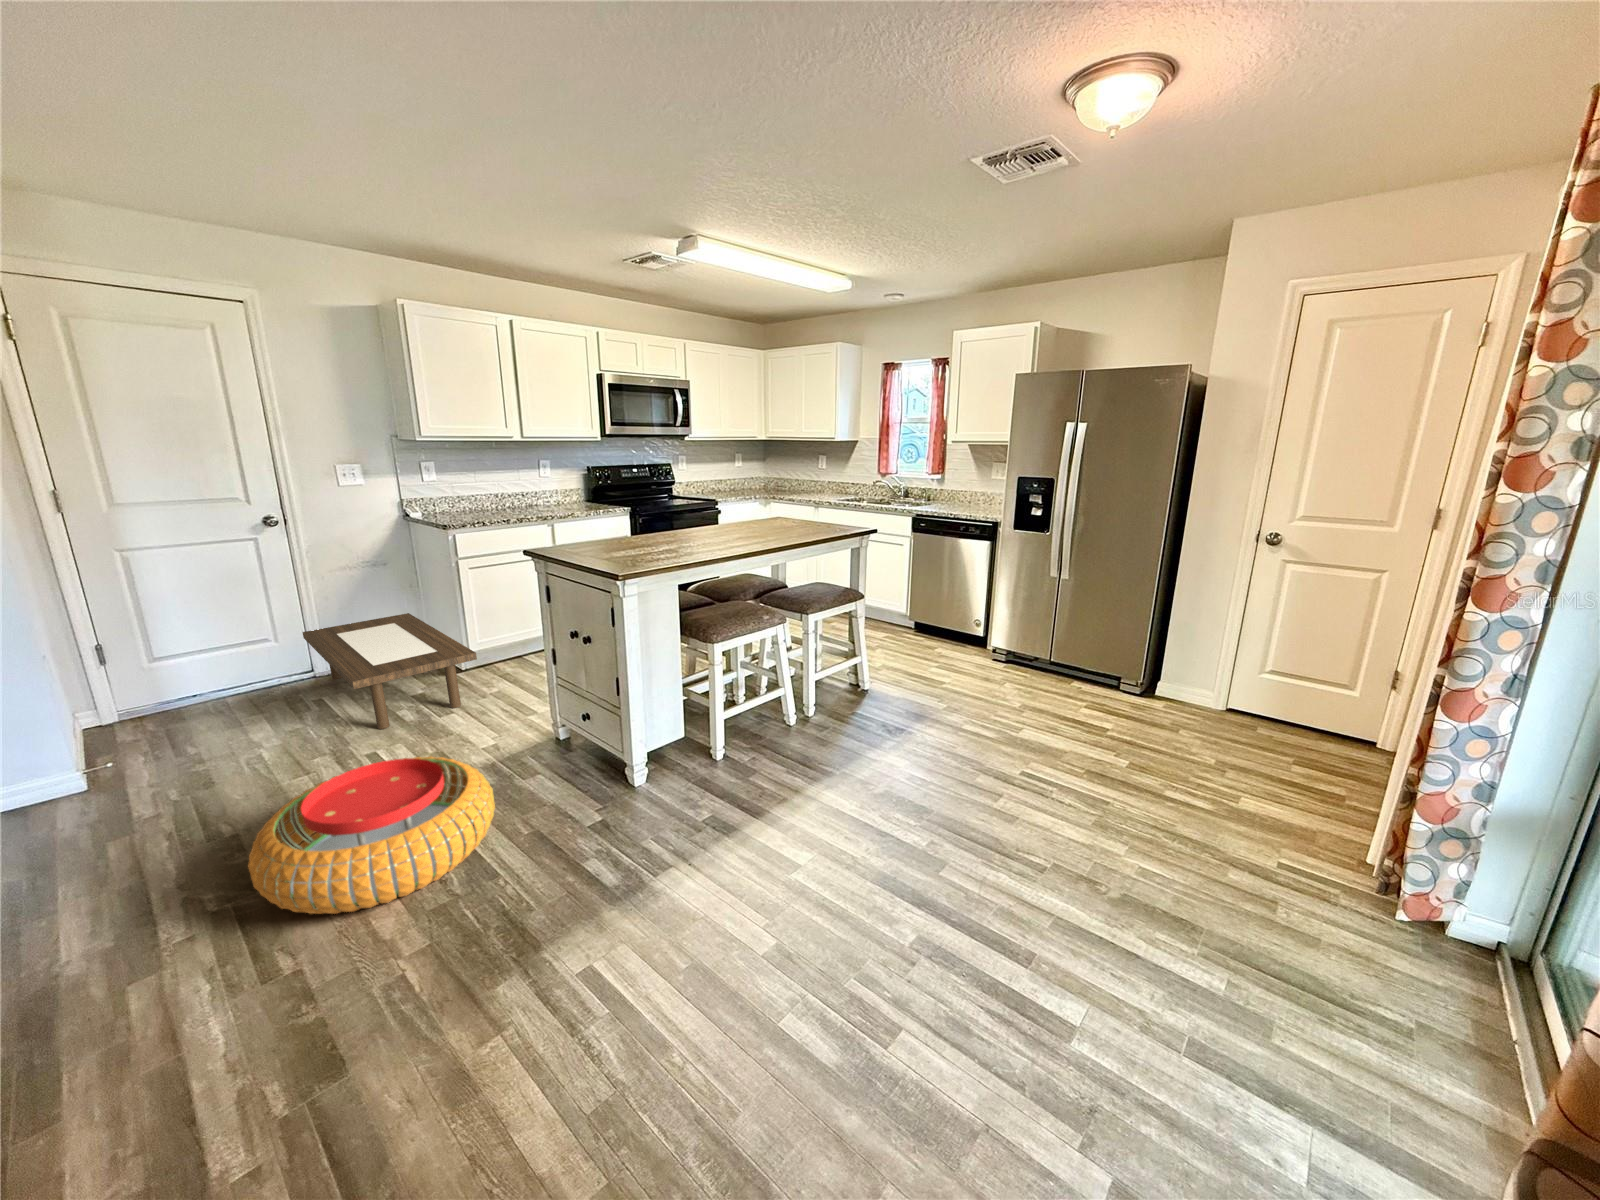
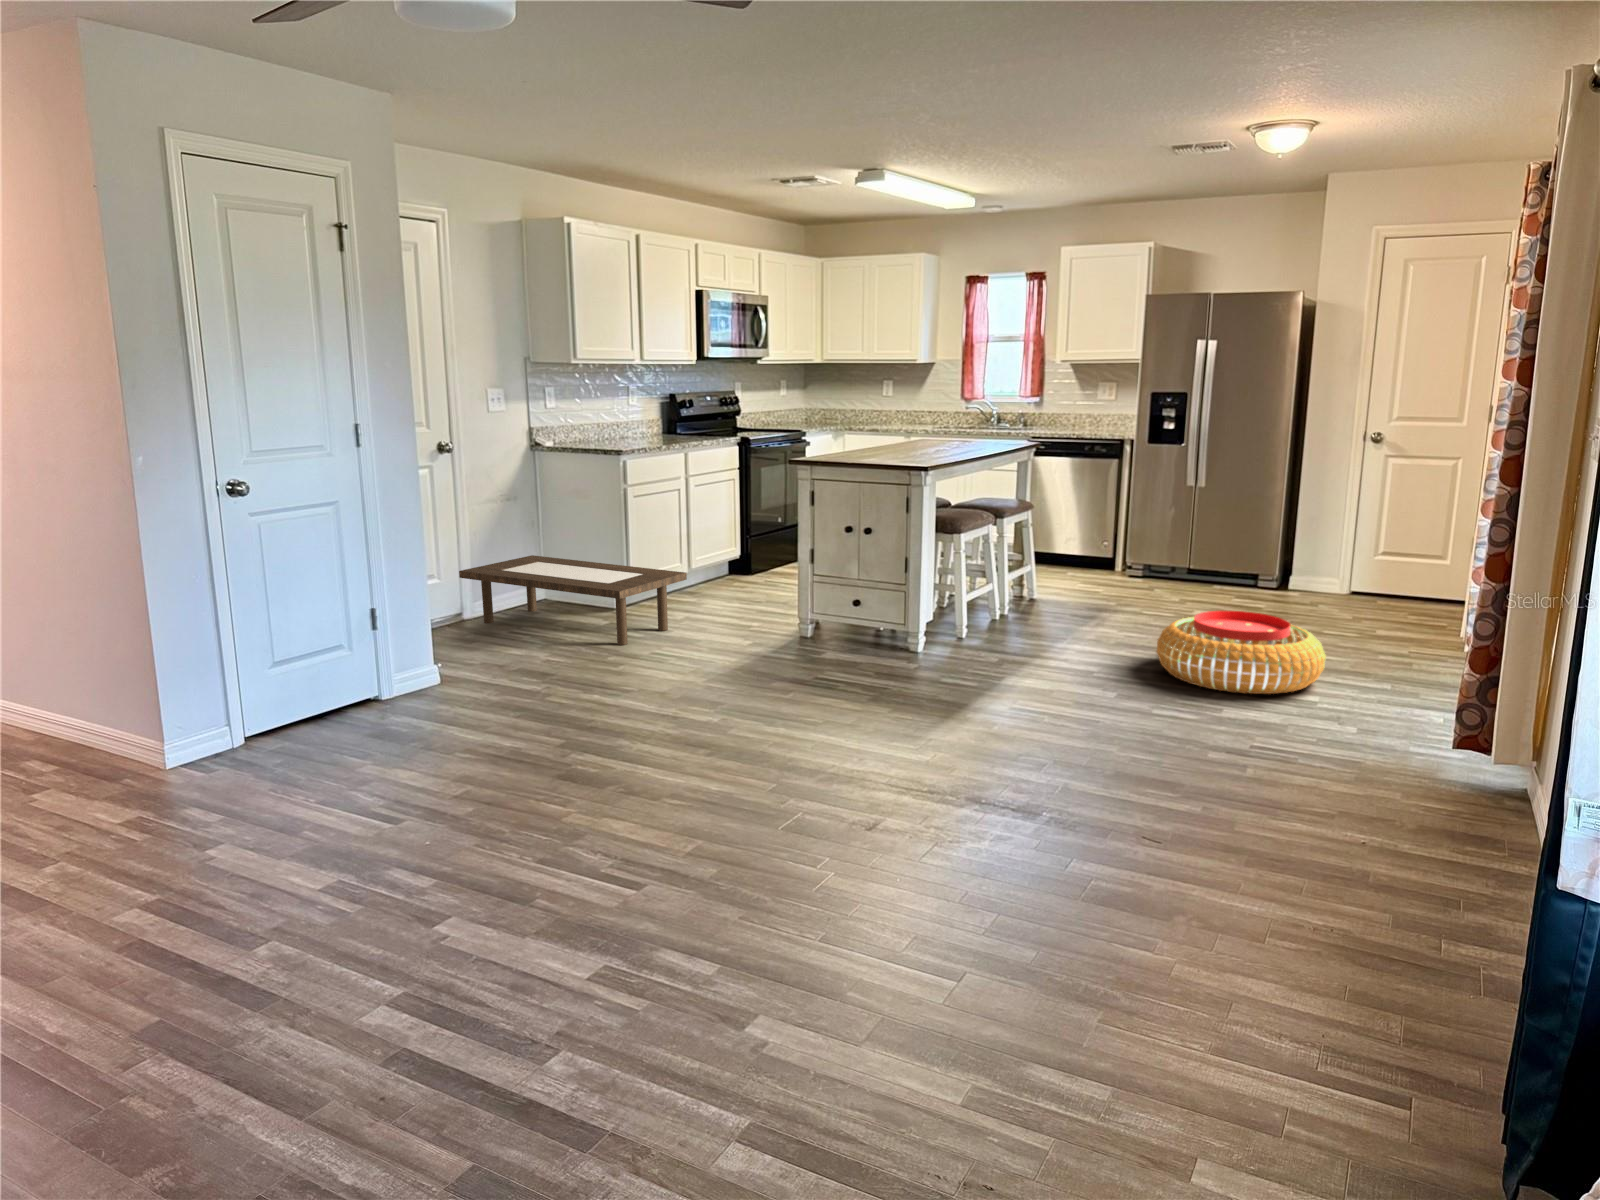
pouf: present [248,757,495,914] -> present [1156,611,1326,694]

